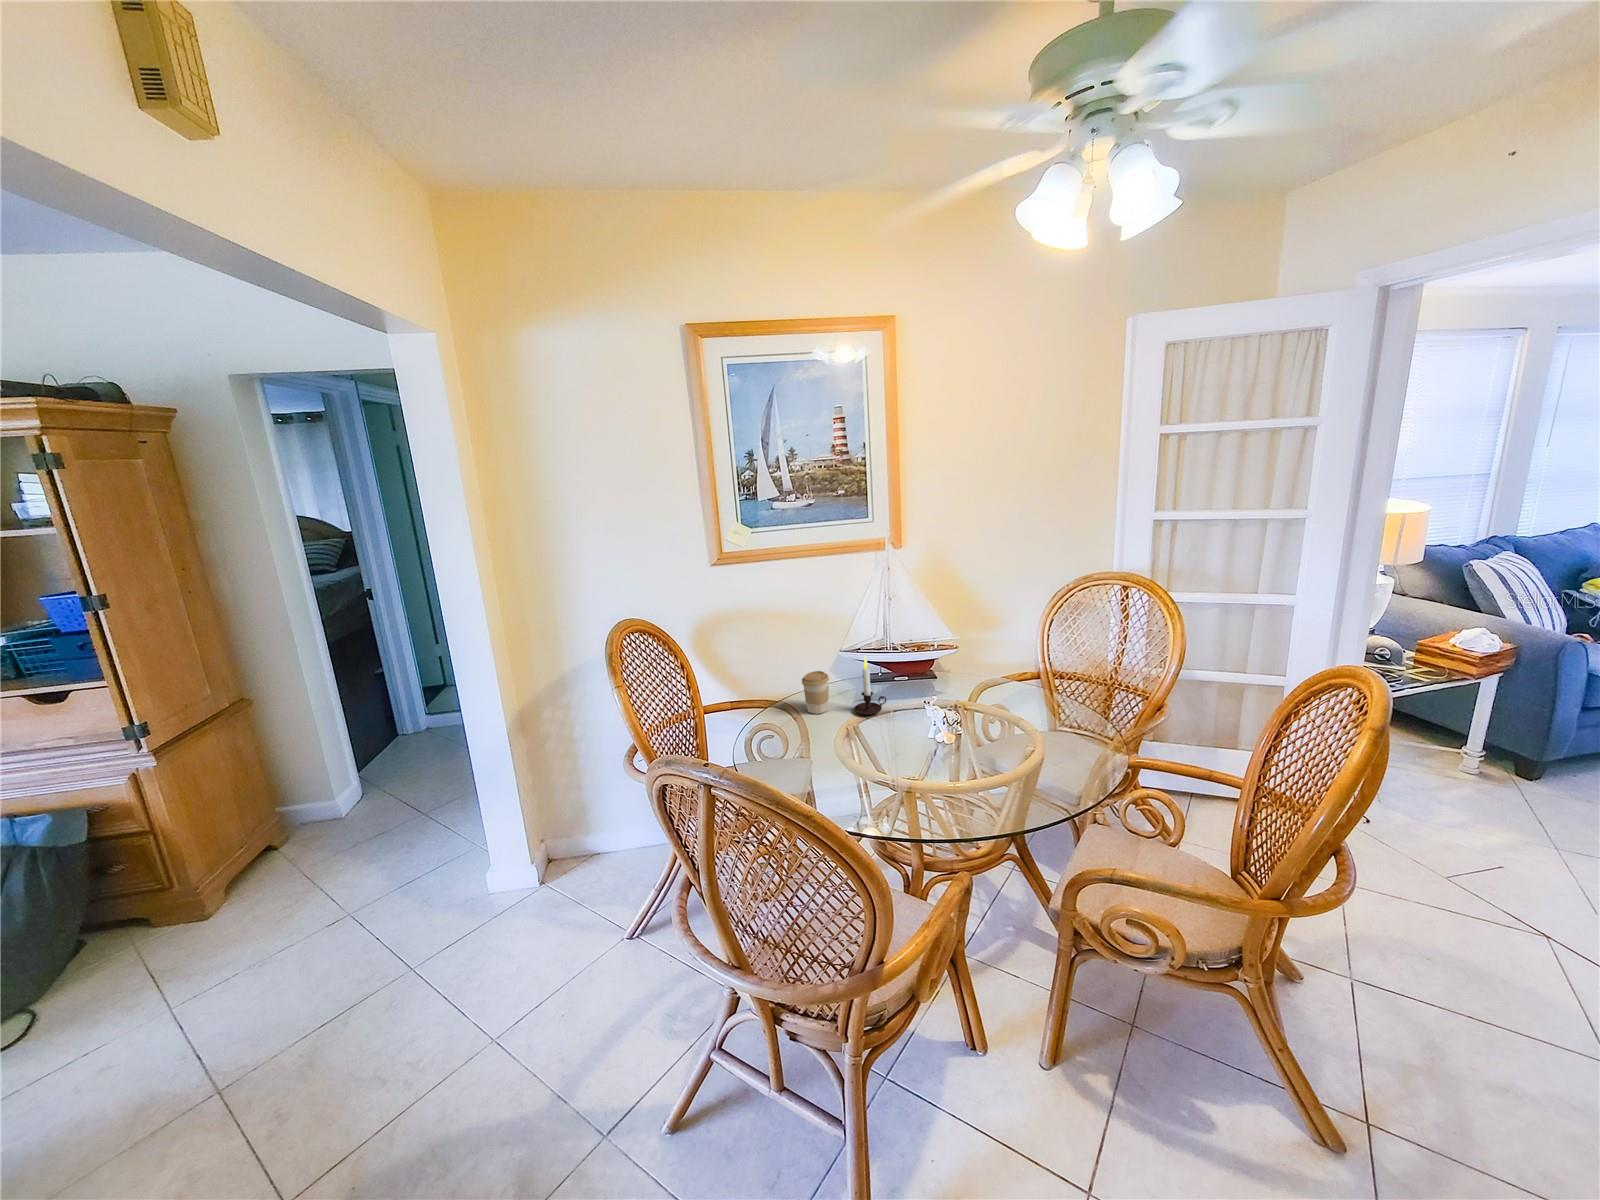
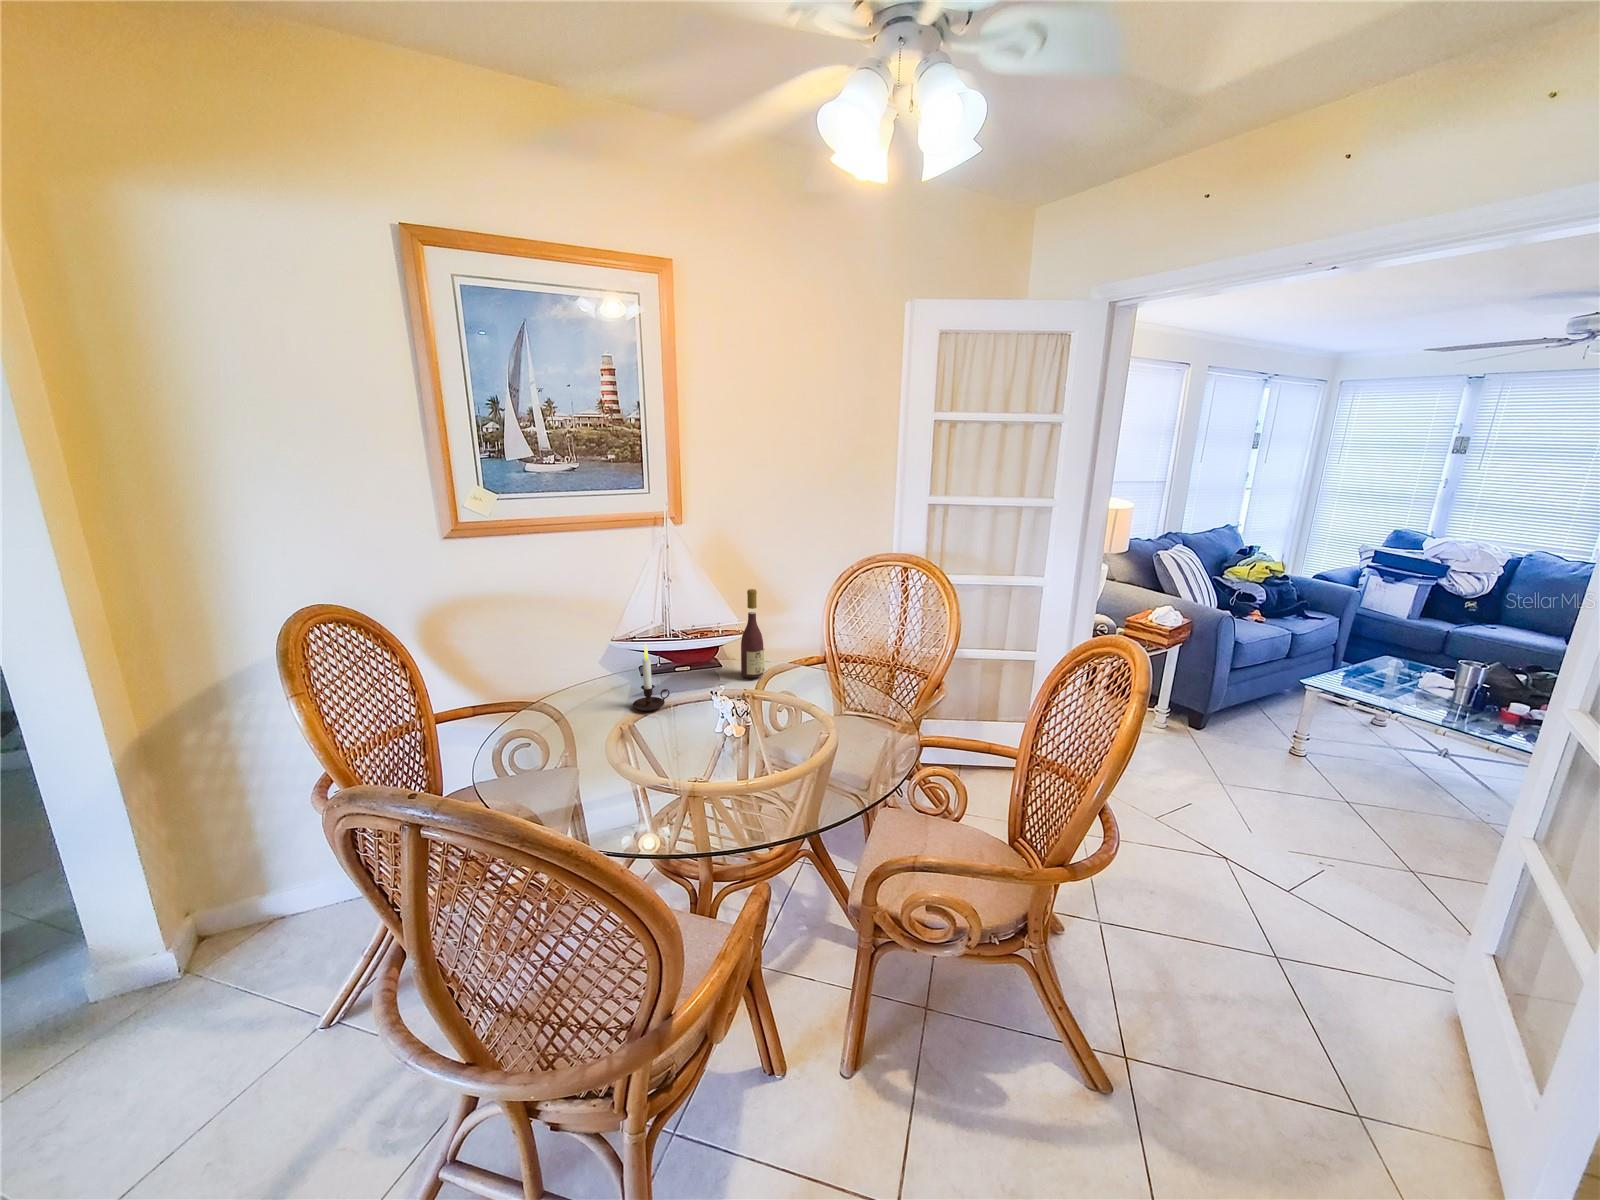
wine bottle: none [952,606,975,692] -> present [741,589,764,677]
coffee cup: present [802,671,829,714] -> none [569,663,602,713]

